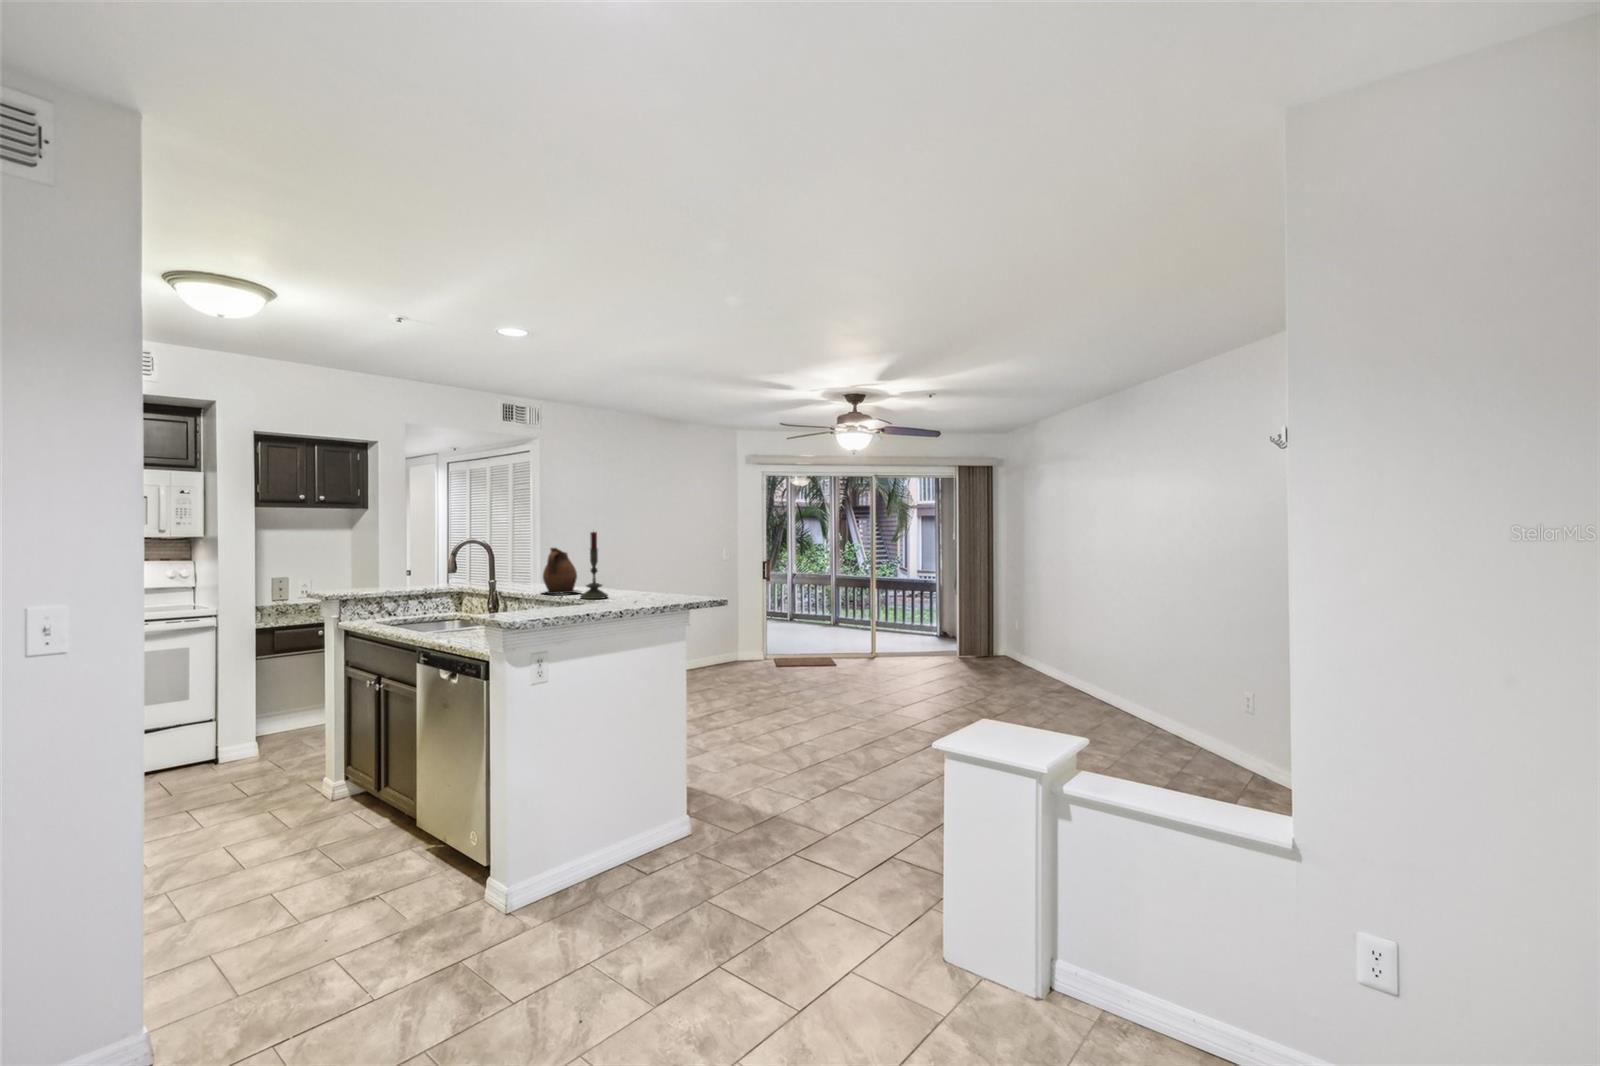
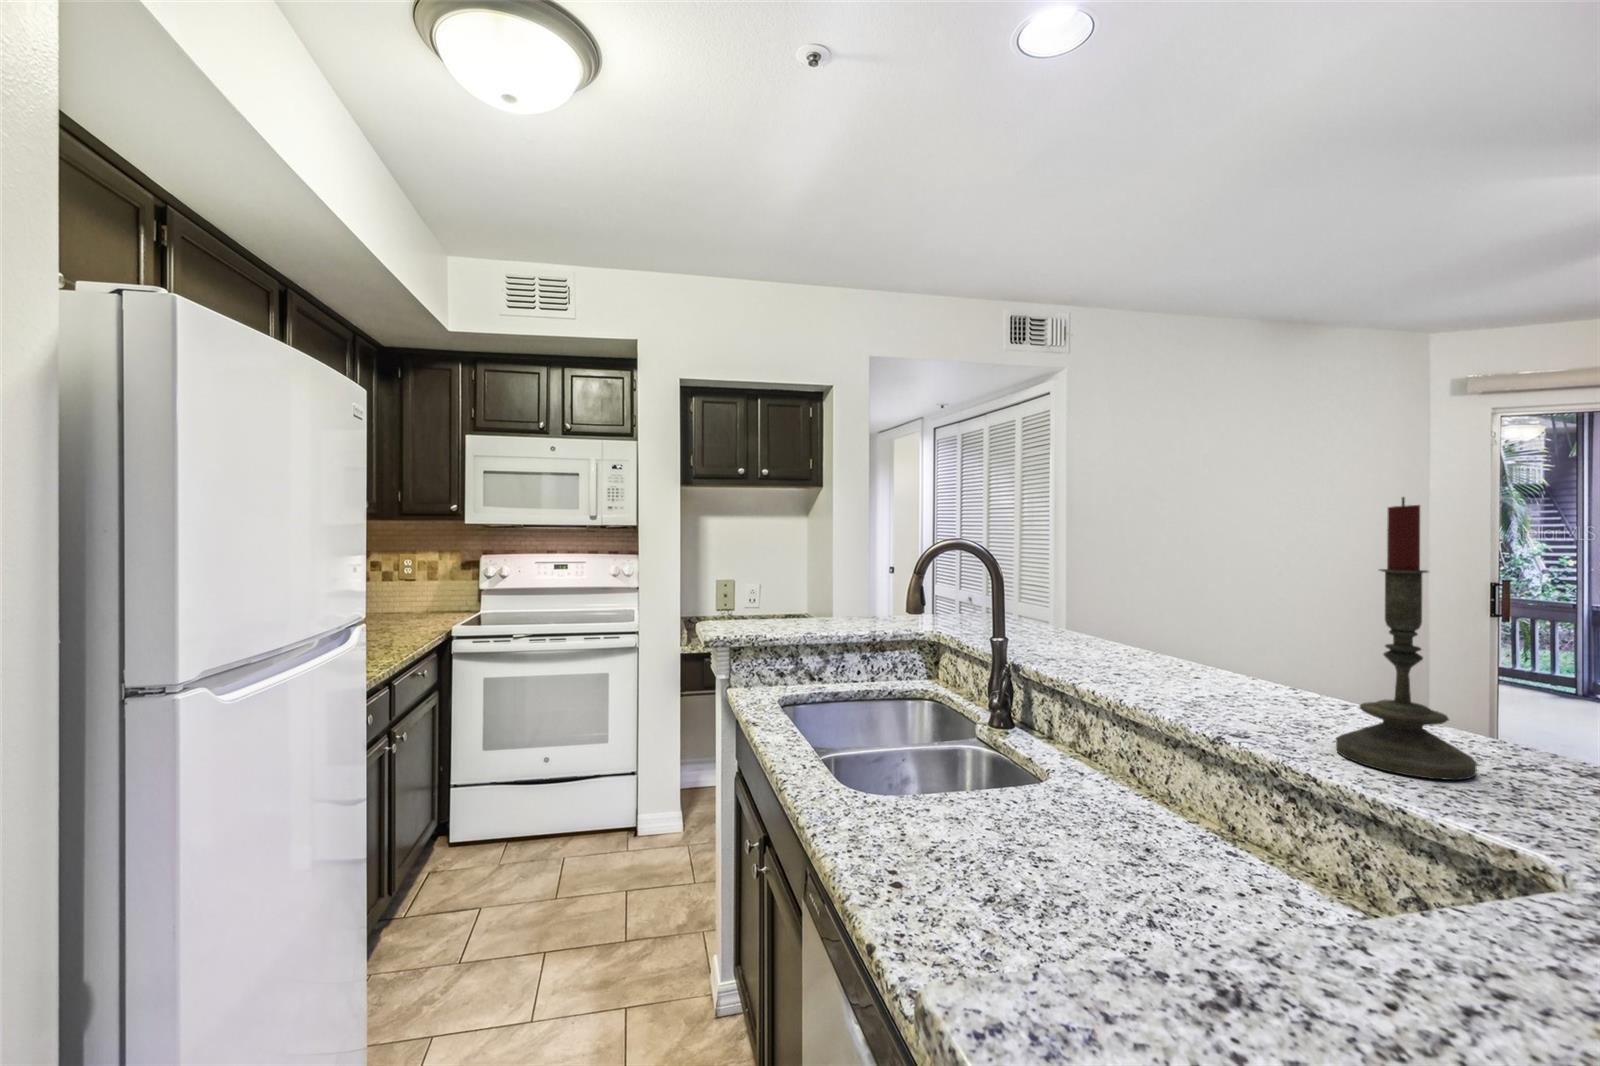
ceramic pitcher: present [543,548,578,594] -> none [1137,558,1291,707]

